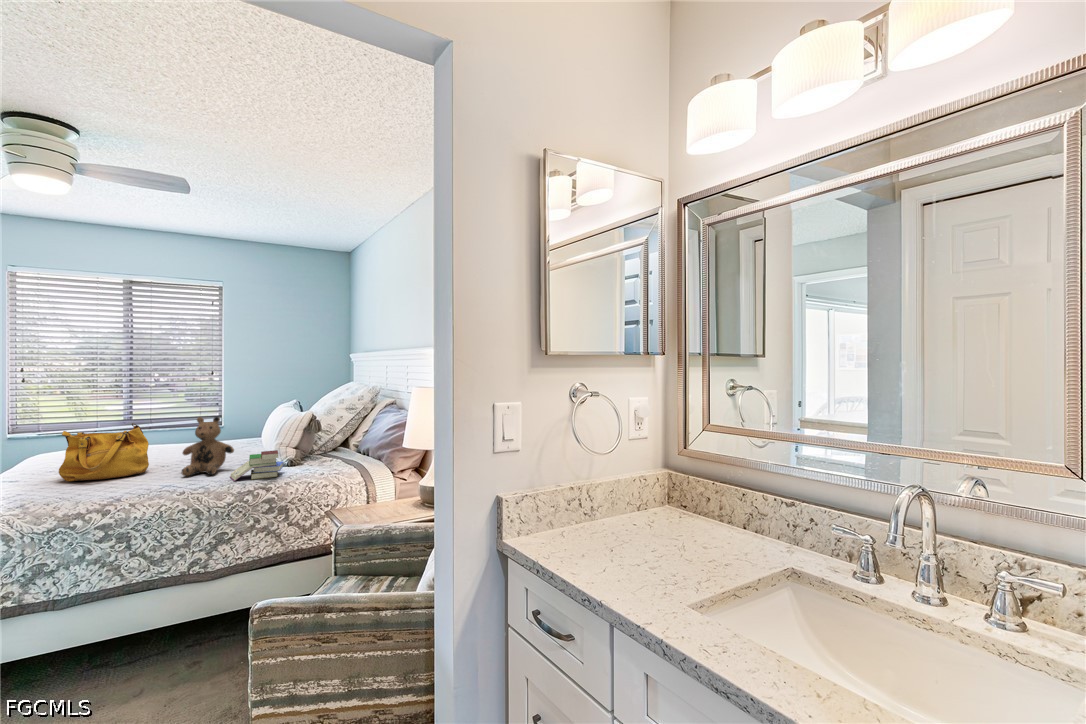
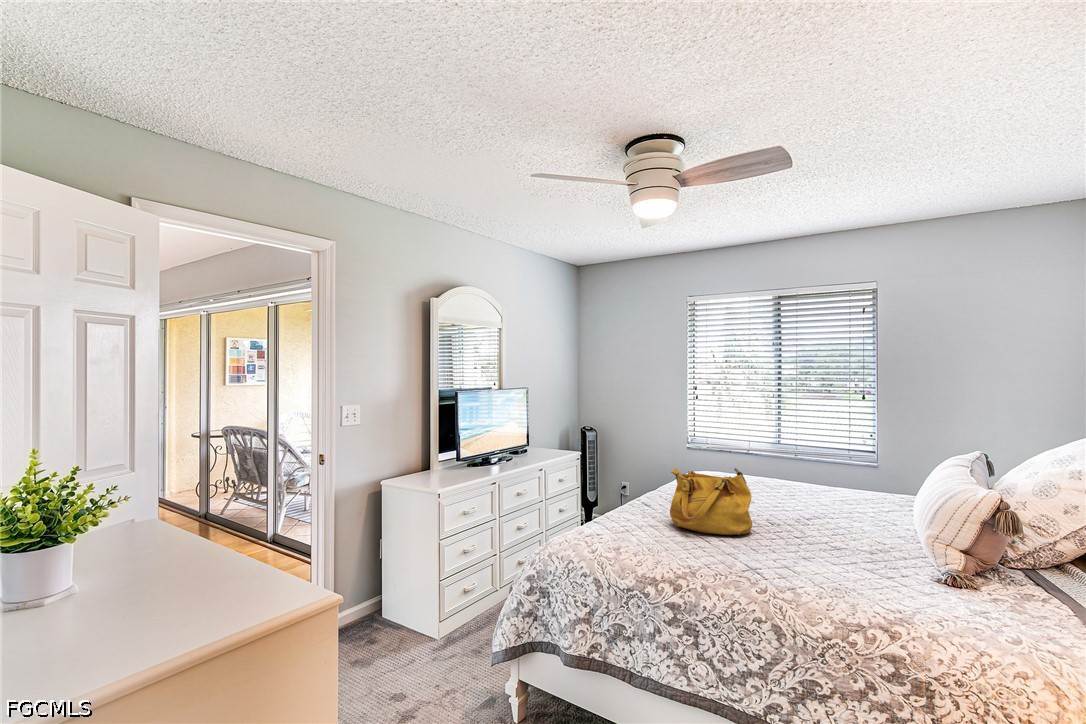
teddy bear: present [182,417,234,476] -> none [777,474,852,568]
book: present [230,450,283,481] -> none [837,554,932,613]

